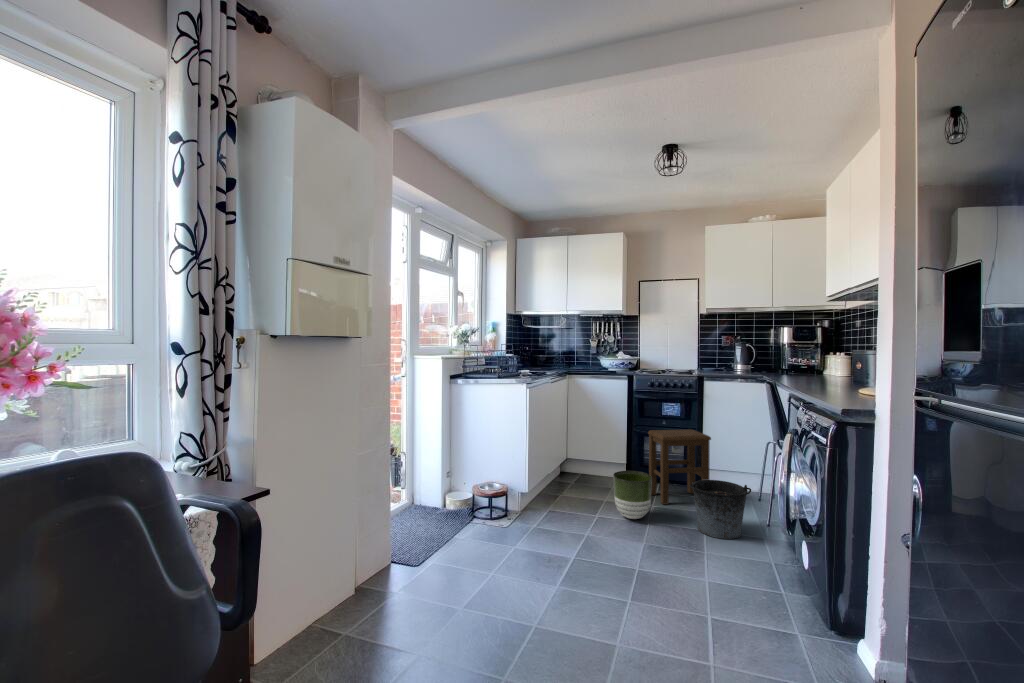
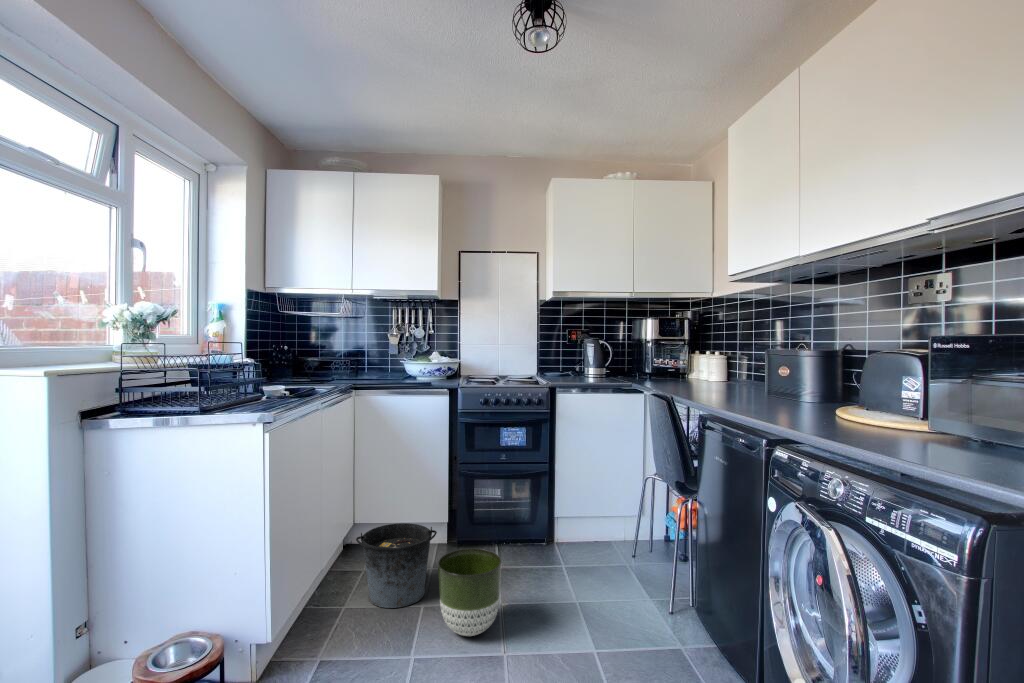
stool: present [648,429,711,505] -> none [484,465,574,590]
bucket: present [690,480,751,539] -> present [356,523,437,608]

